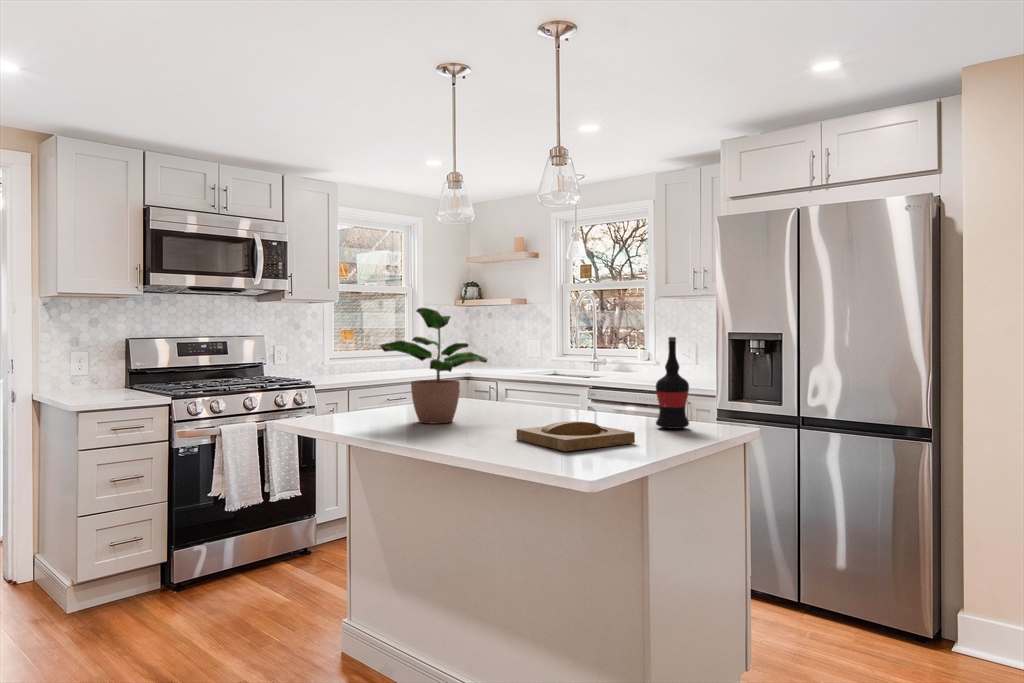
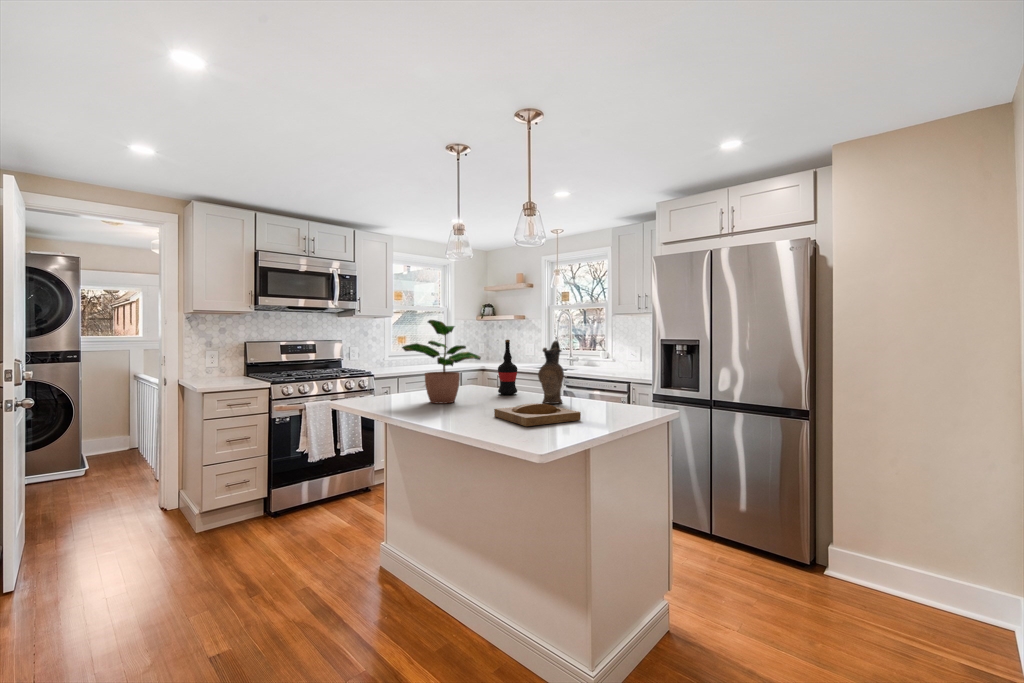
ceramic pitcher: none [569,336,604,422] -> present [538,341,564,404]
wine bottle: present [656,337,689,429] -> present [498,340,517,394]

